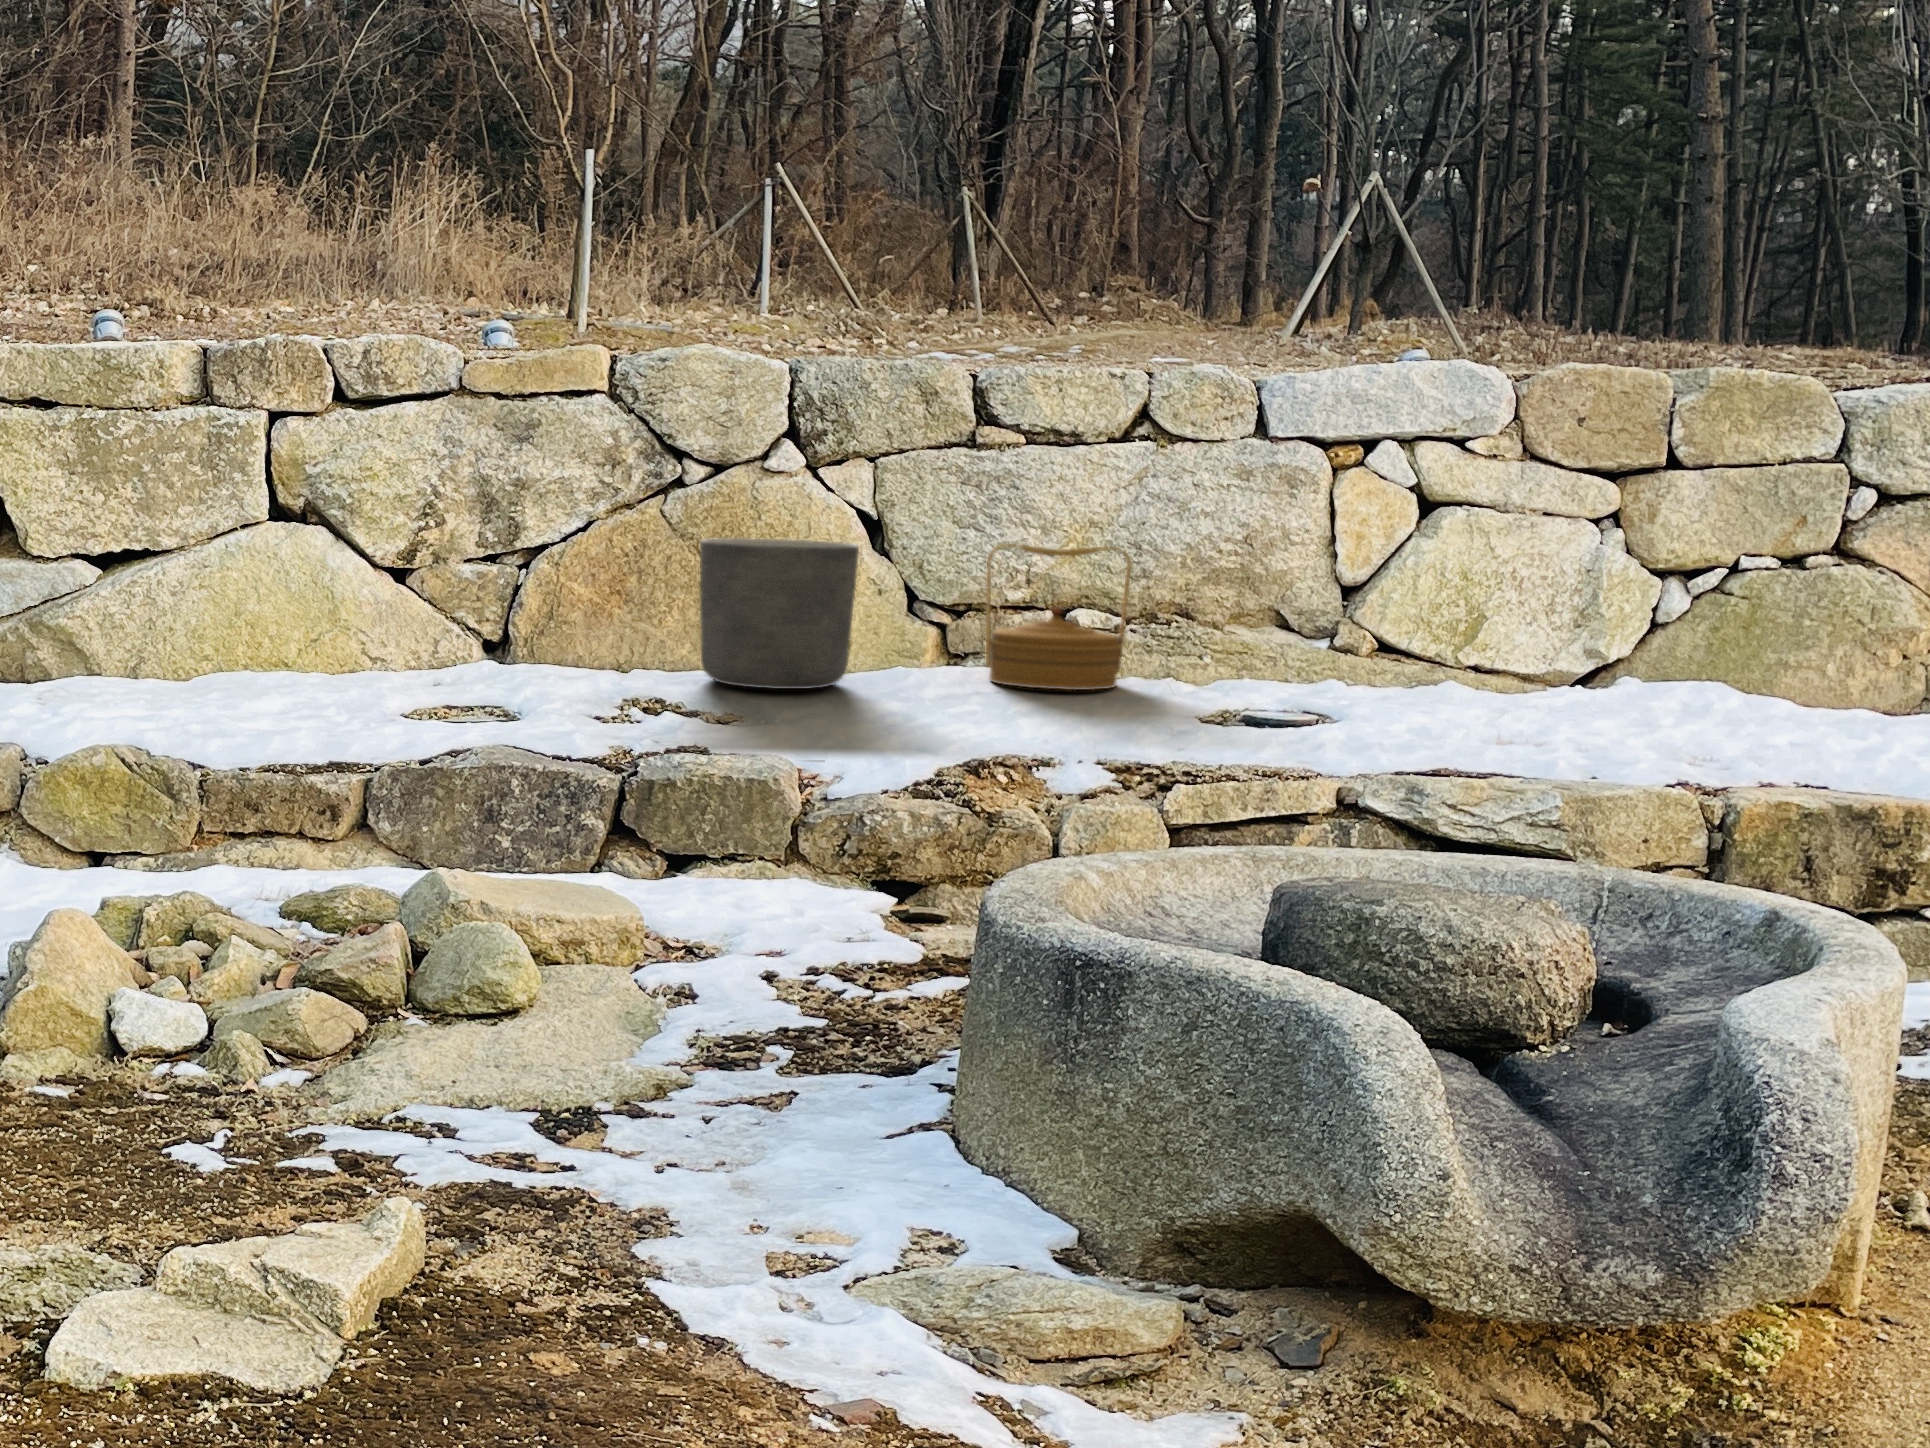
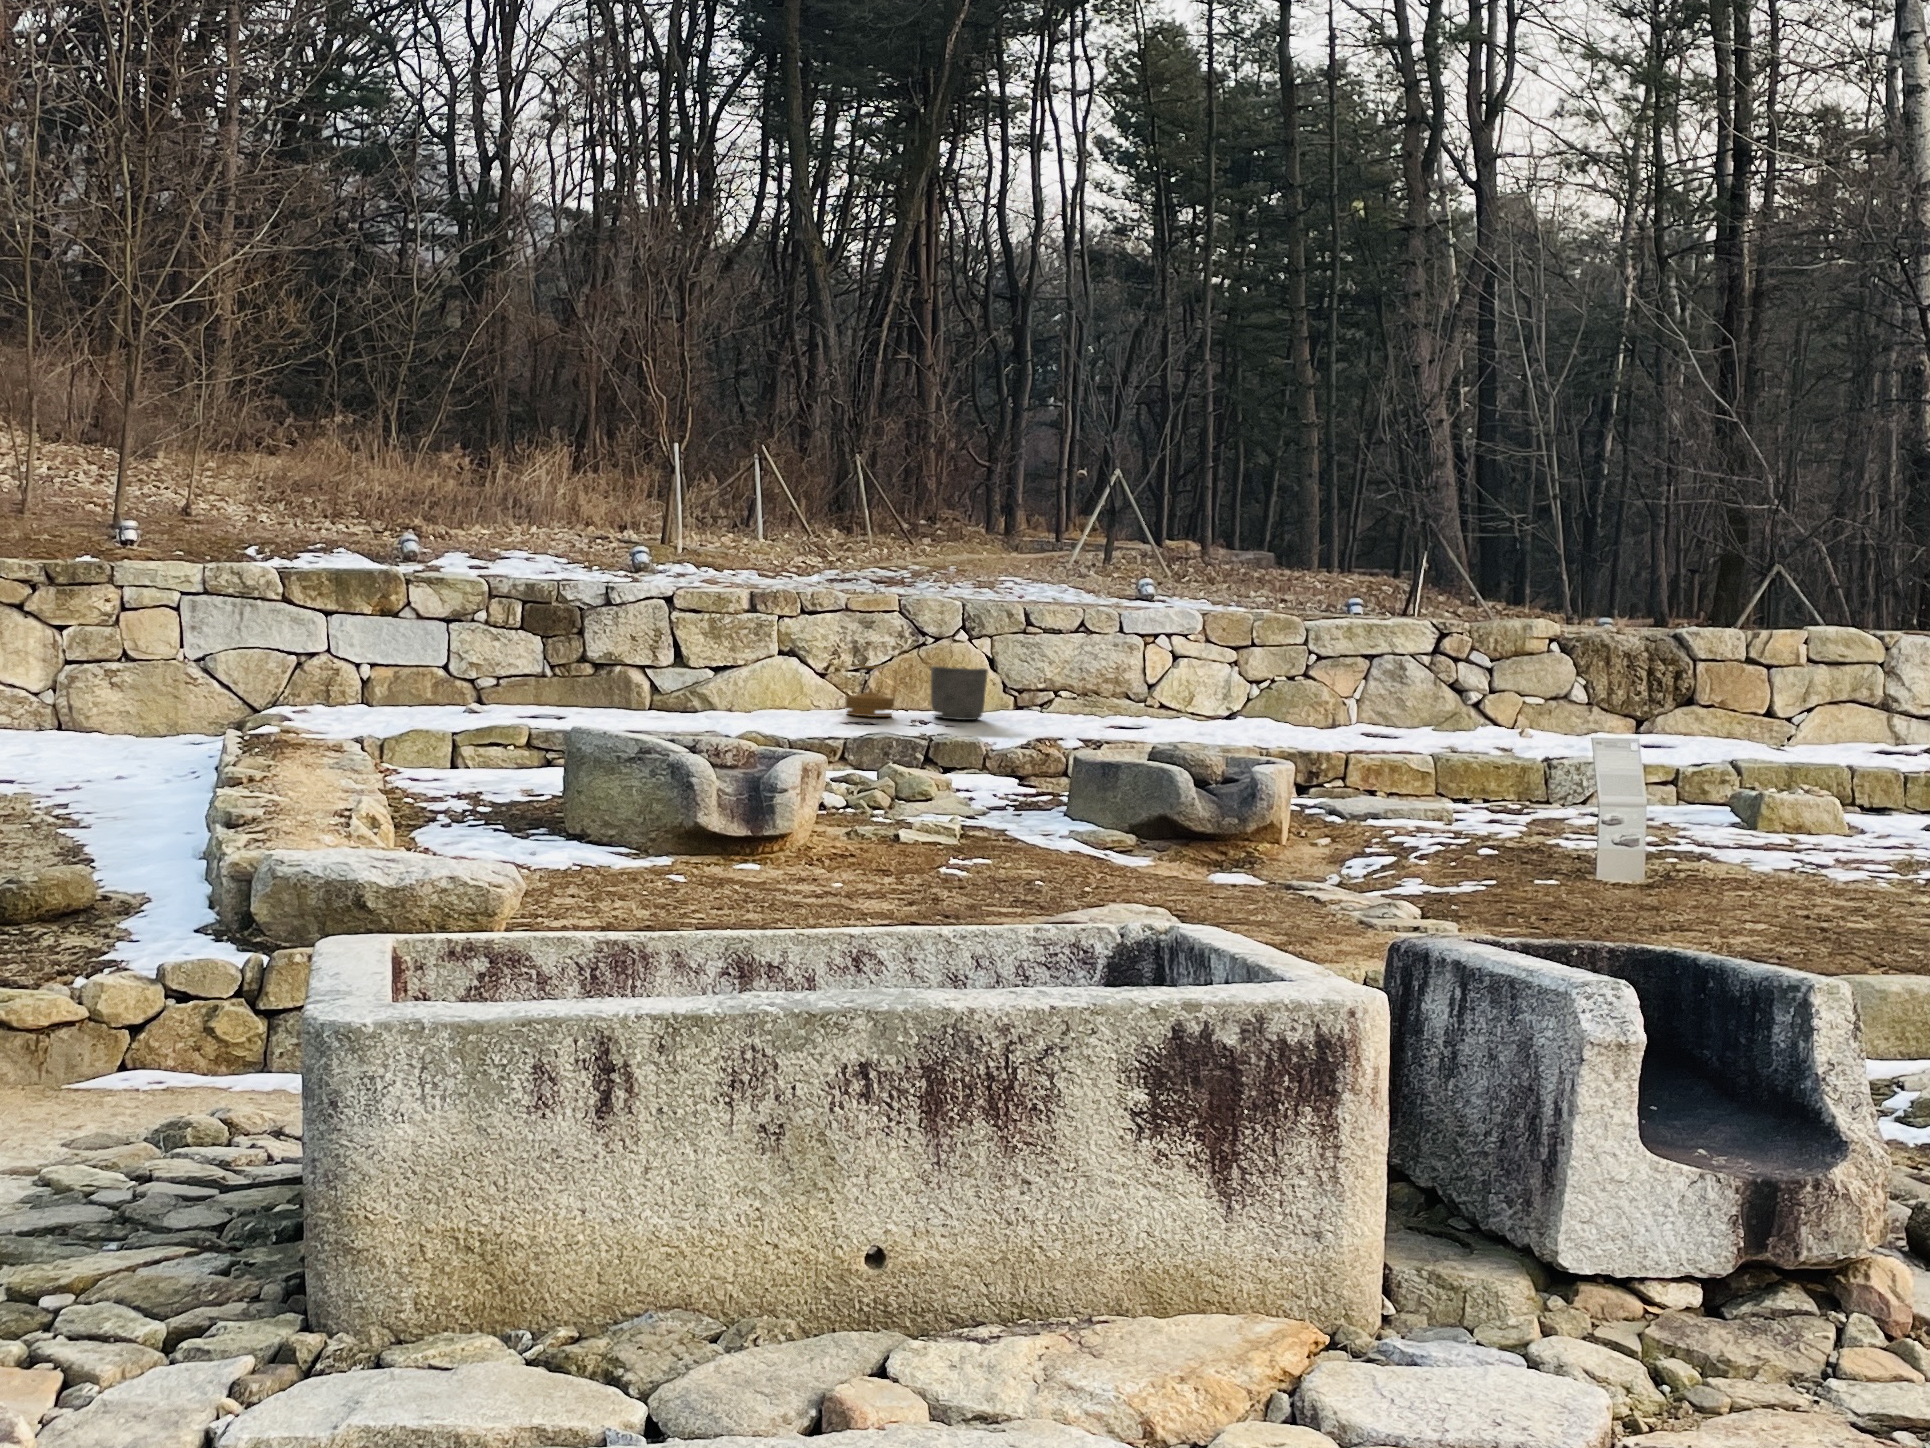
woven basket: present [985,544,1132,690] -> present [845,664,897,717]

